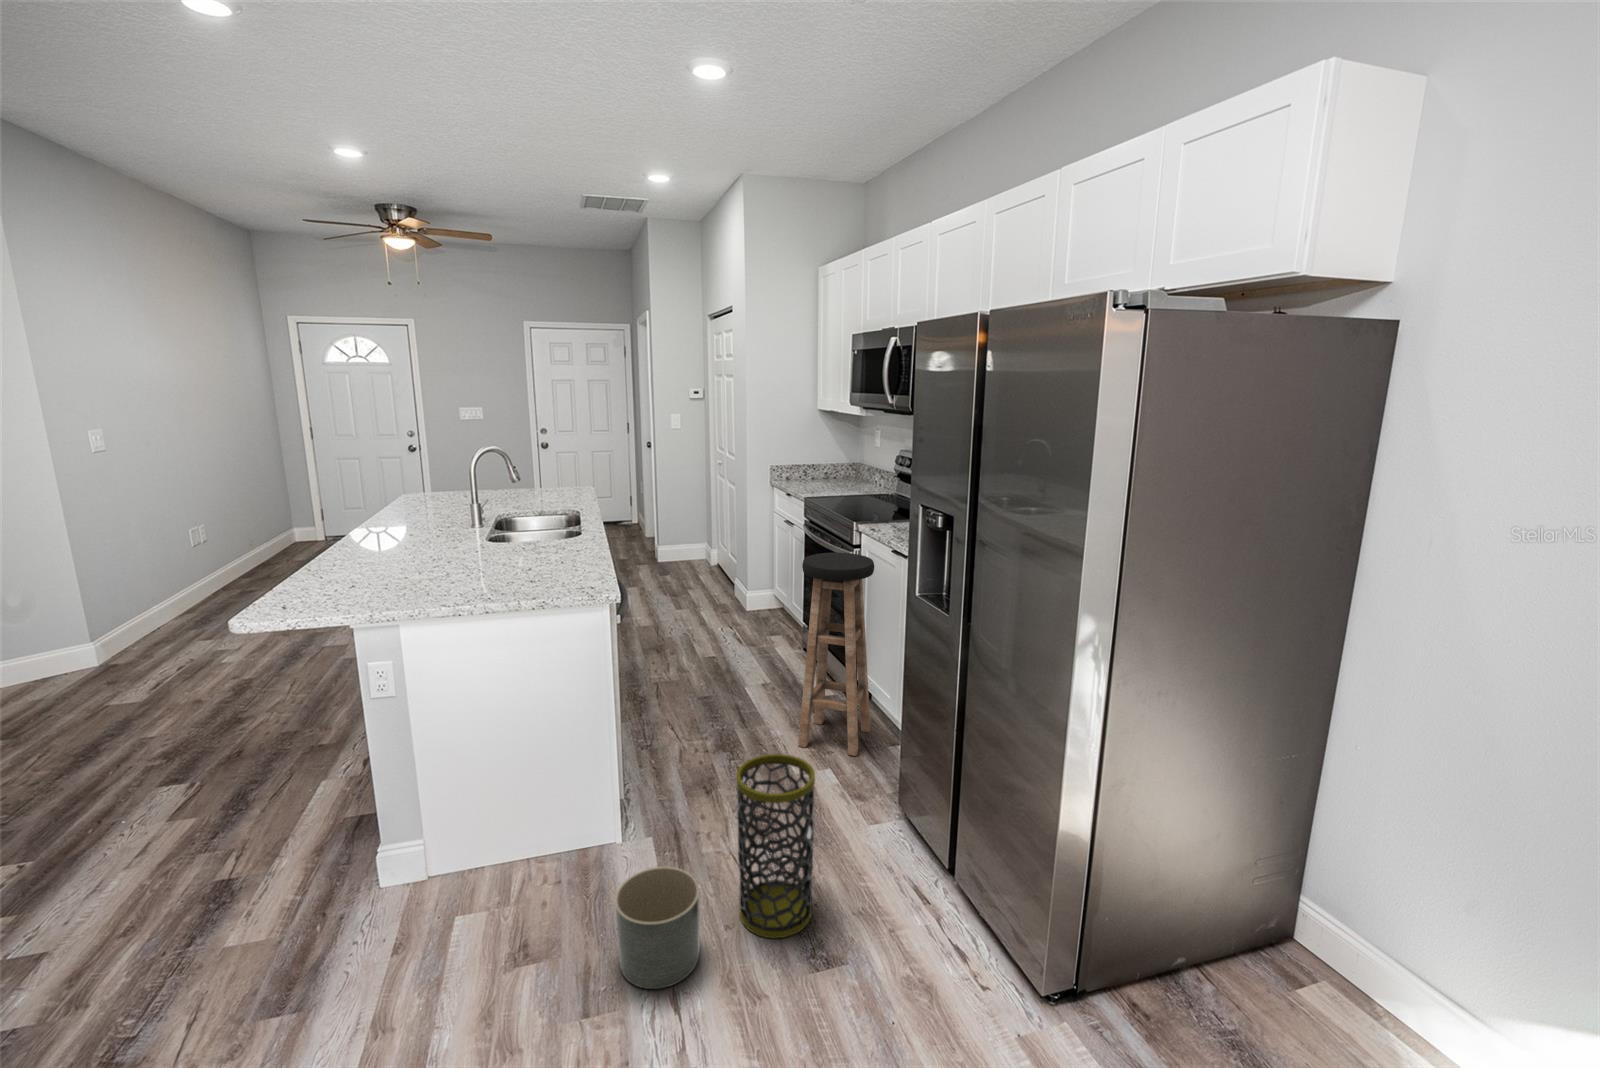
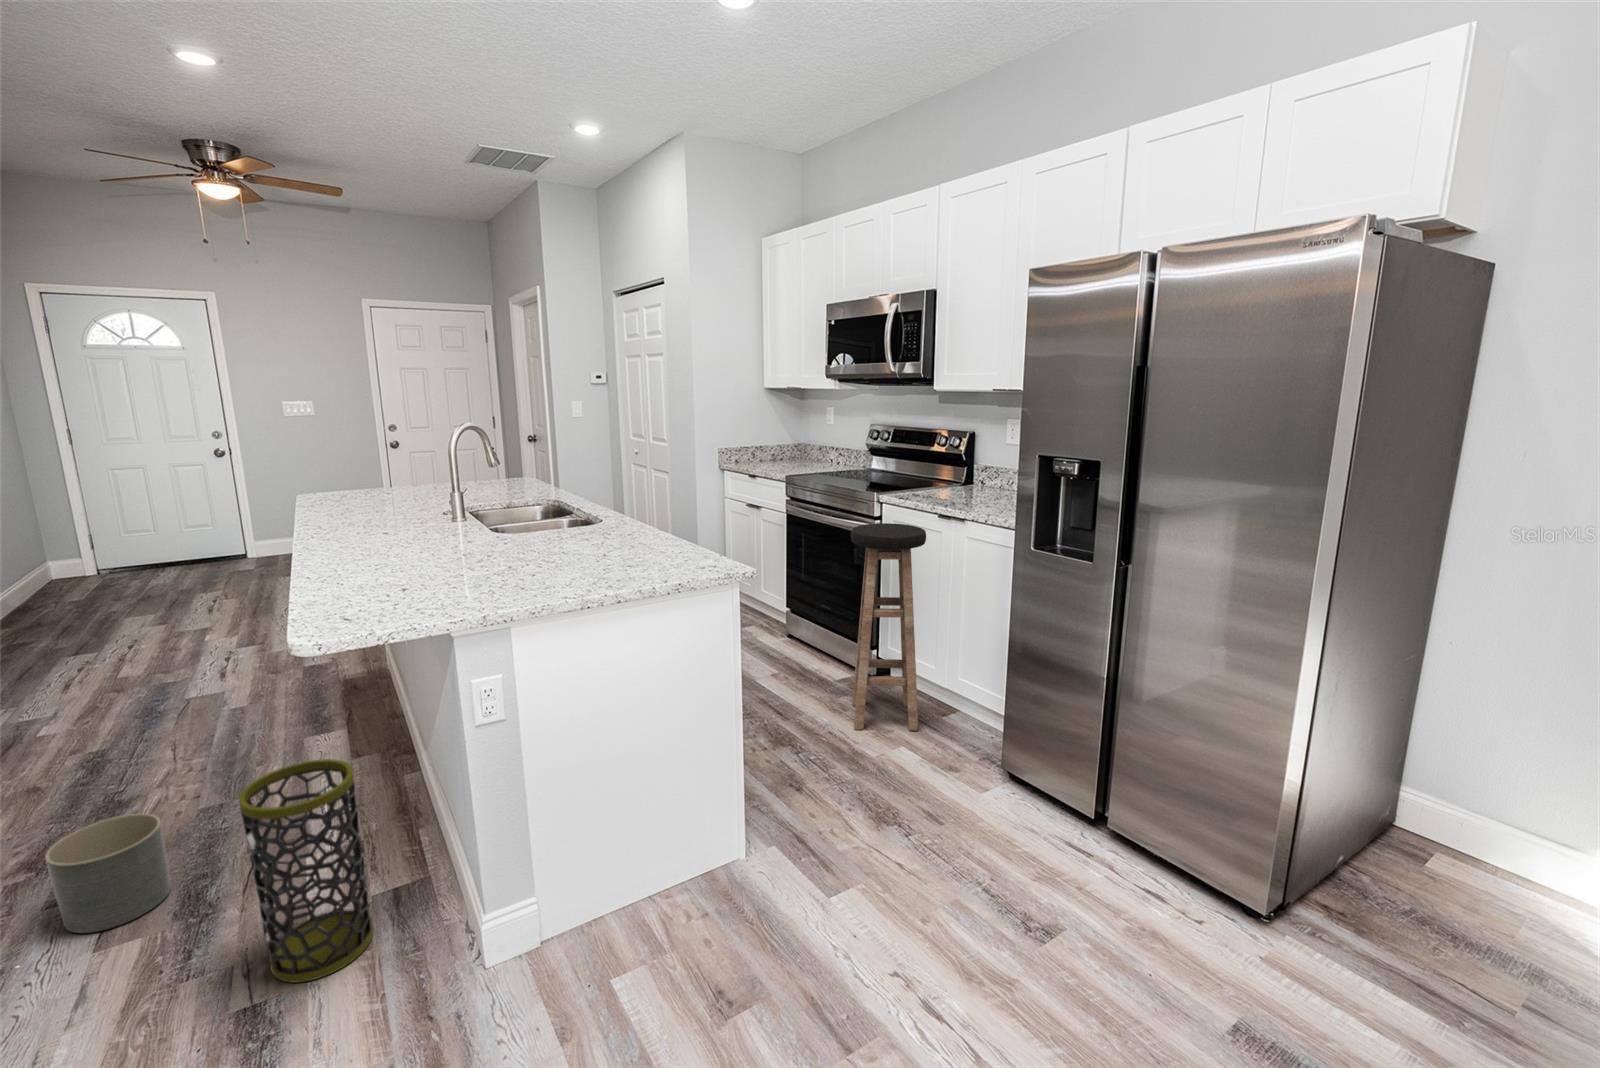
trash can: present [736,754,815,938] -> present [239,759,373,982]
planter: present [615,867,700,989] -> present [45,813,171,933]

